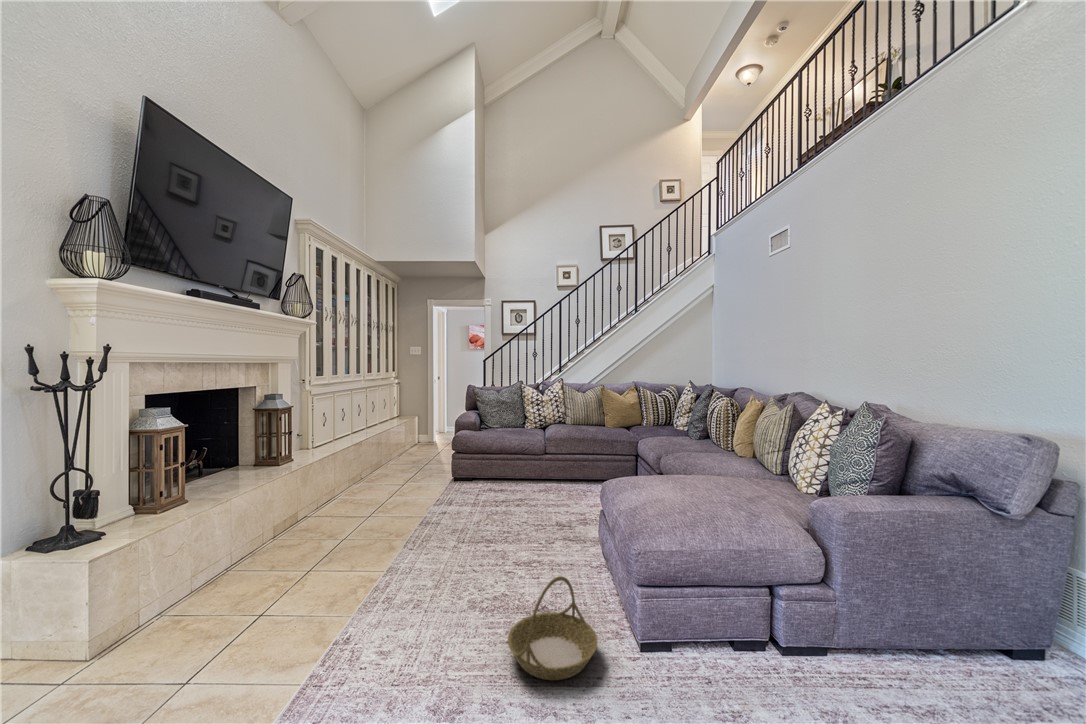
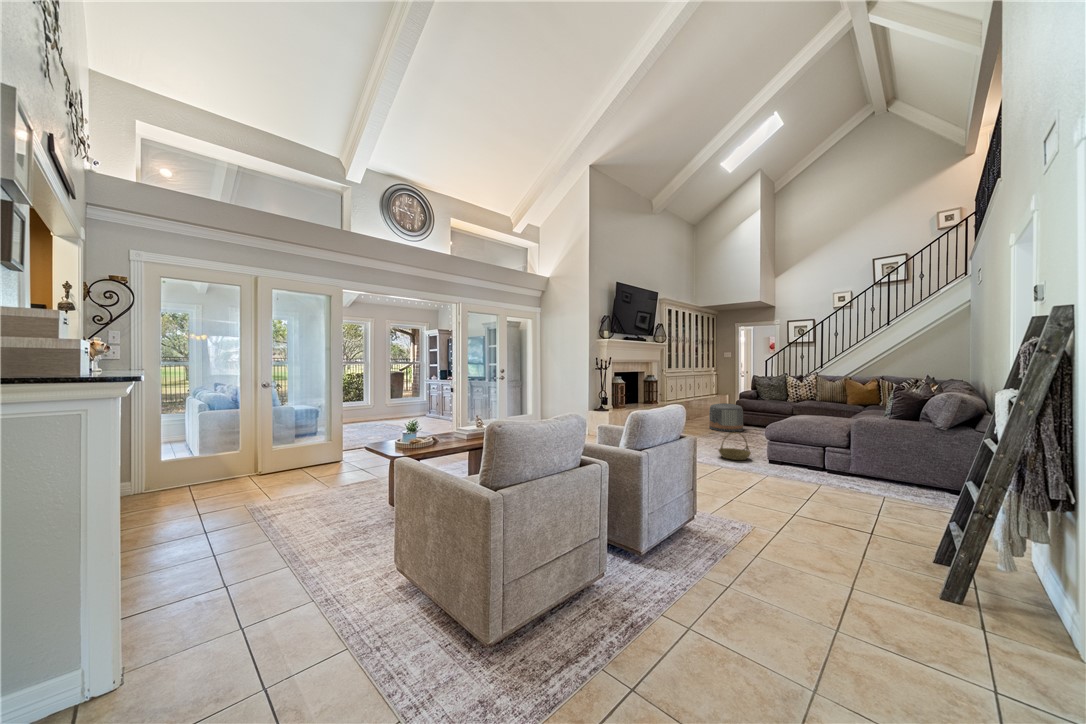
pouf: none [413,446,477,510] -> present [709,403,743,432]

